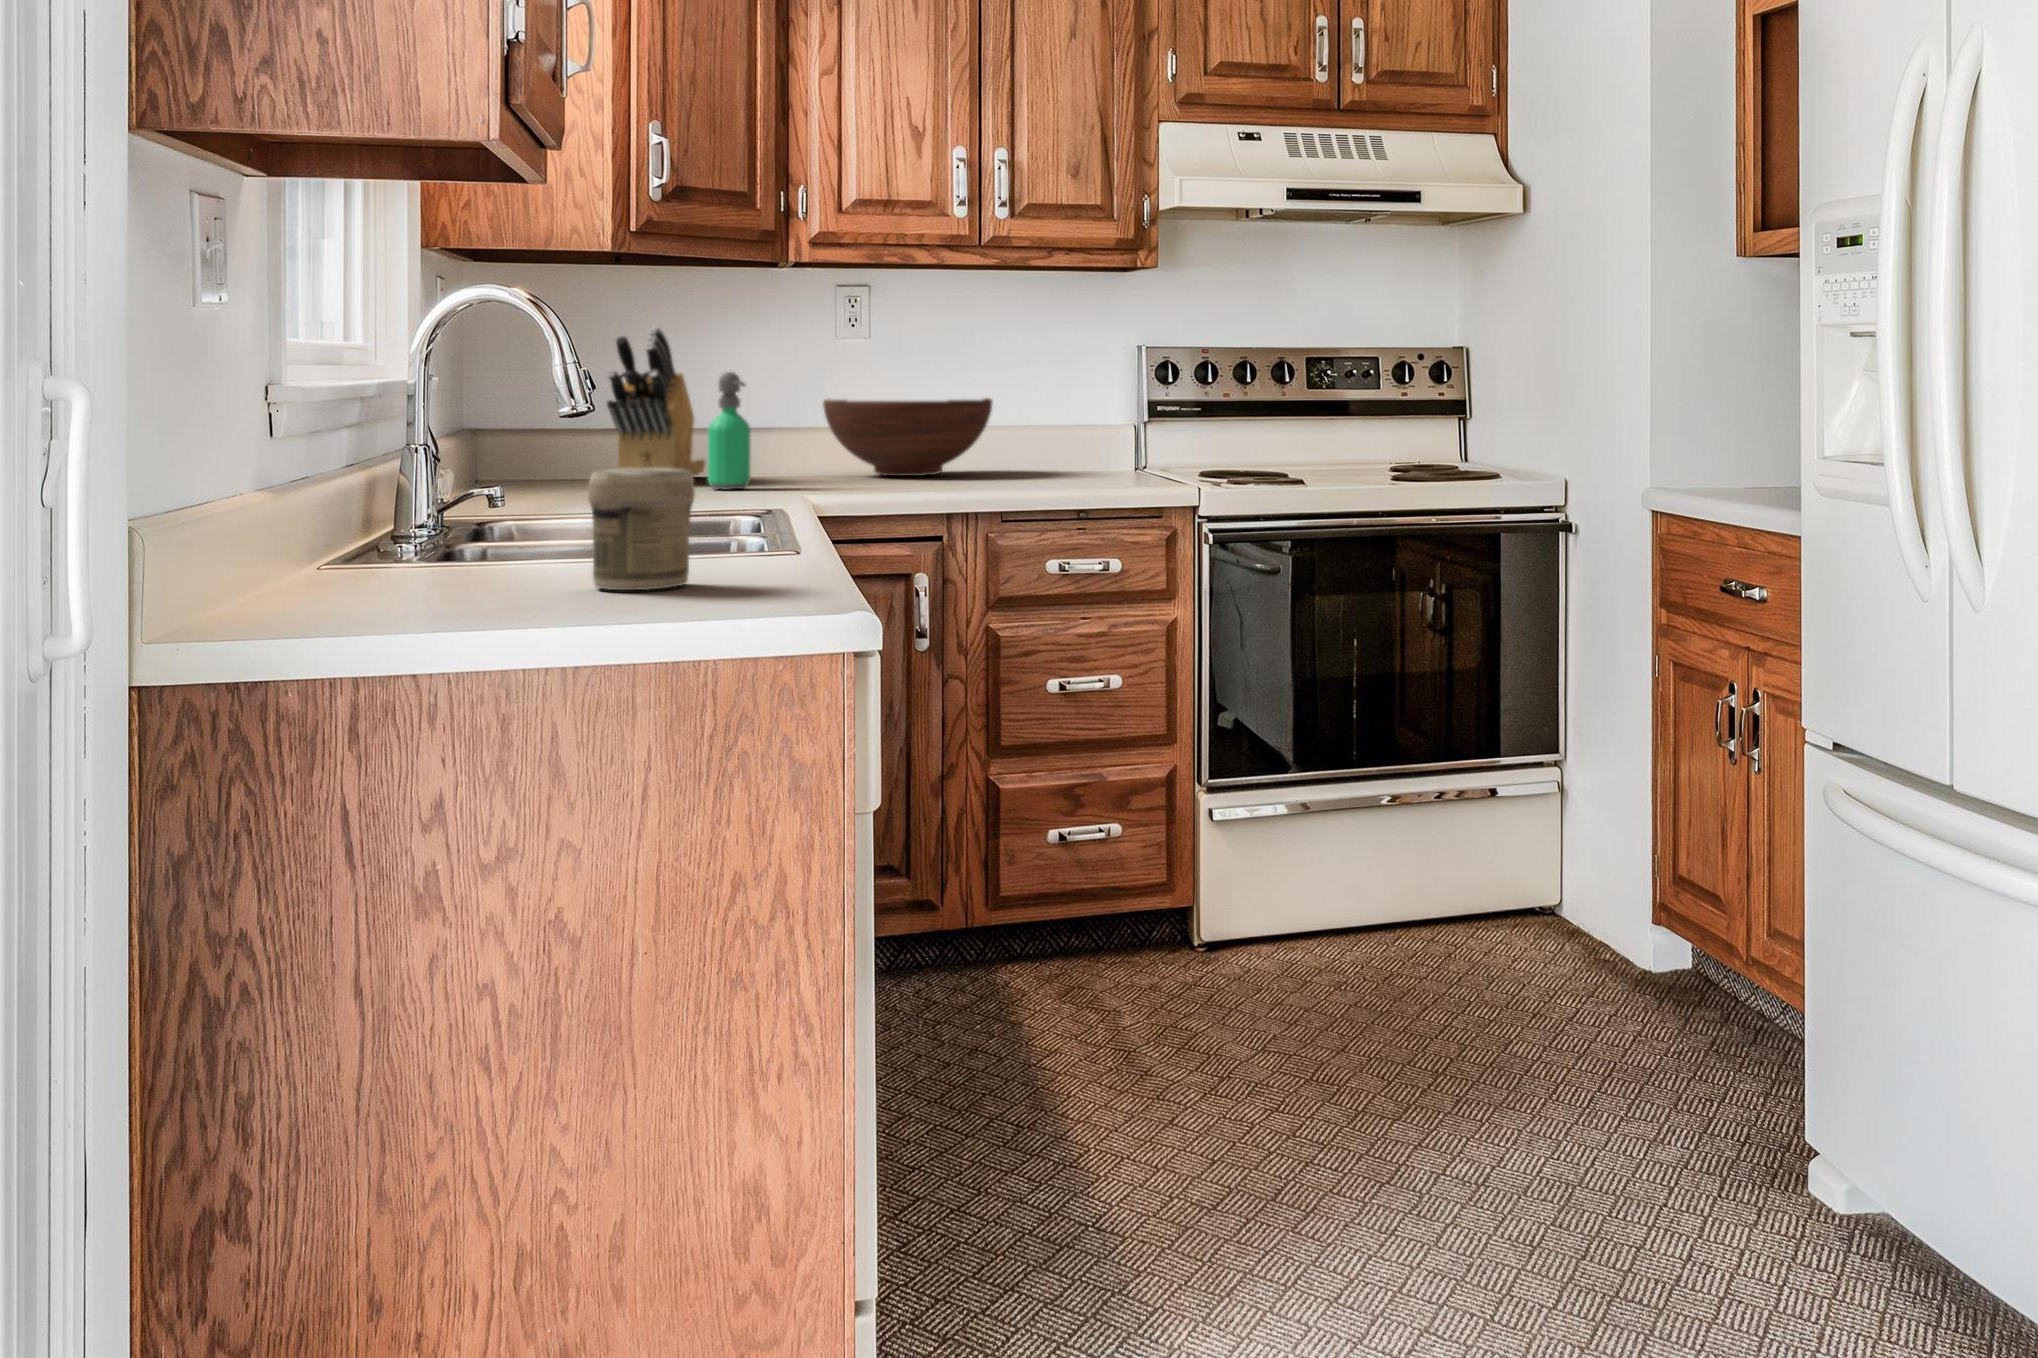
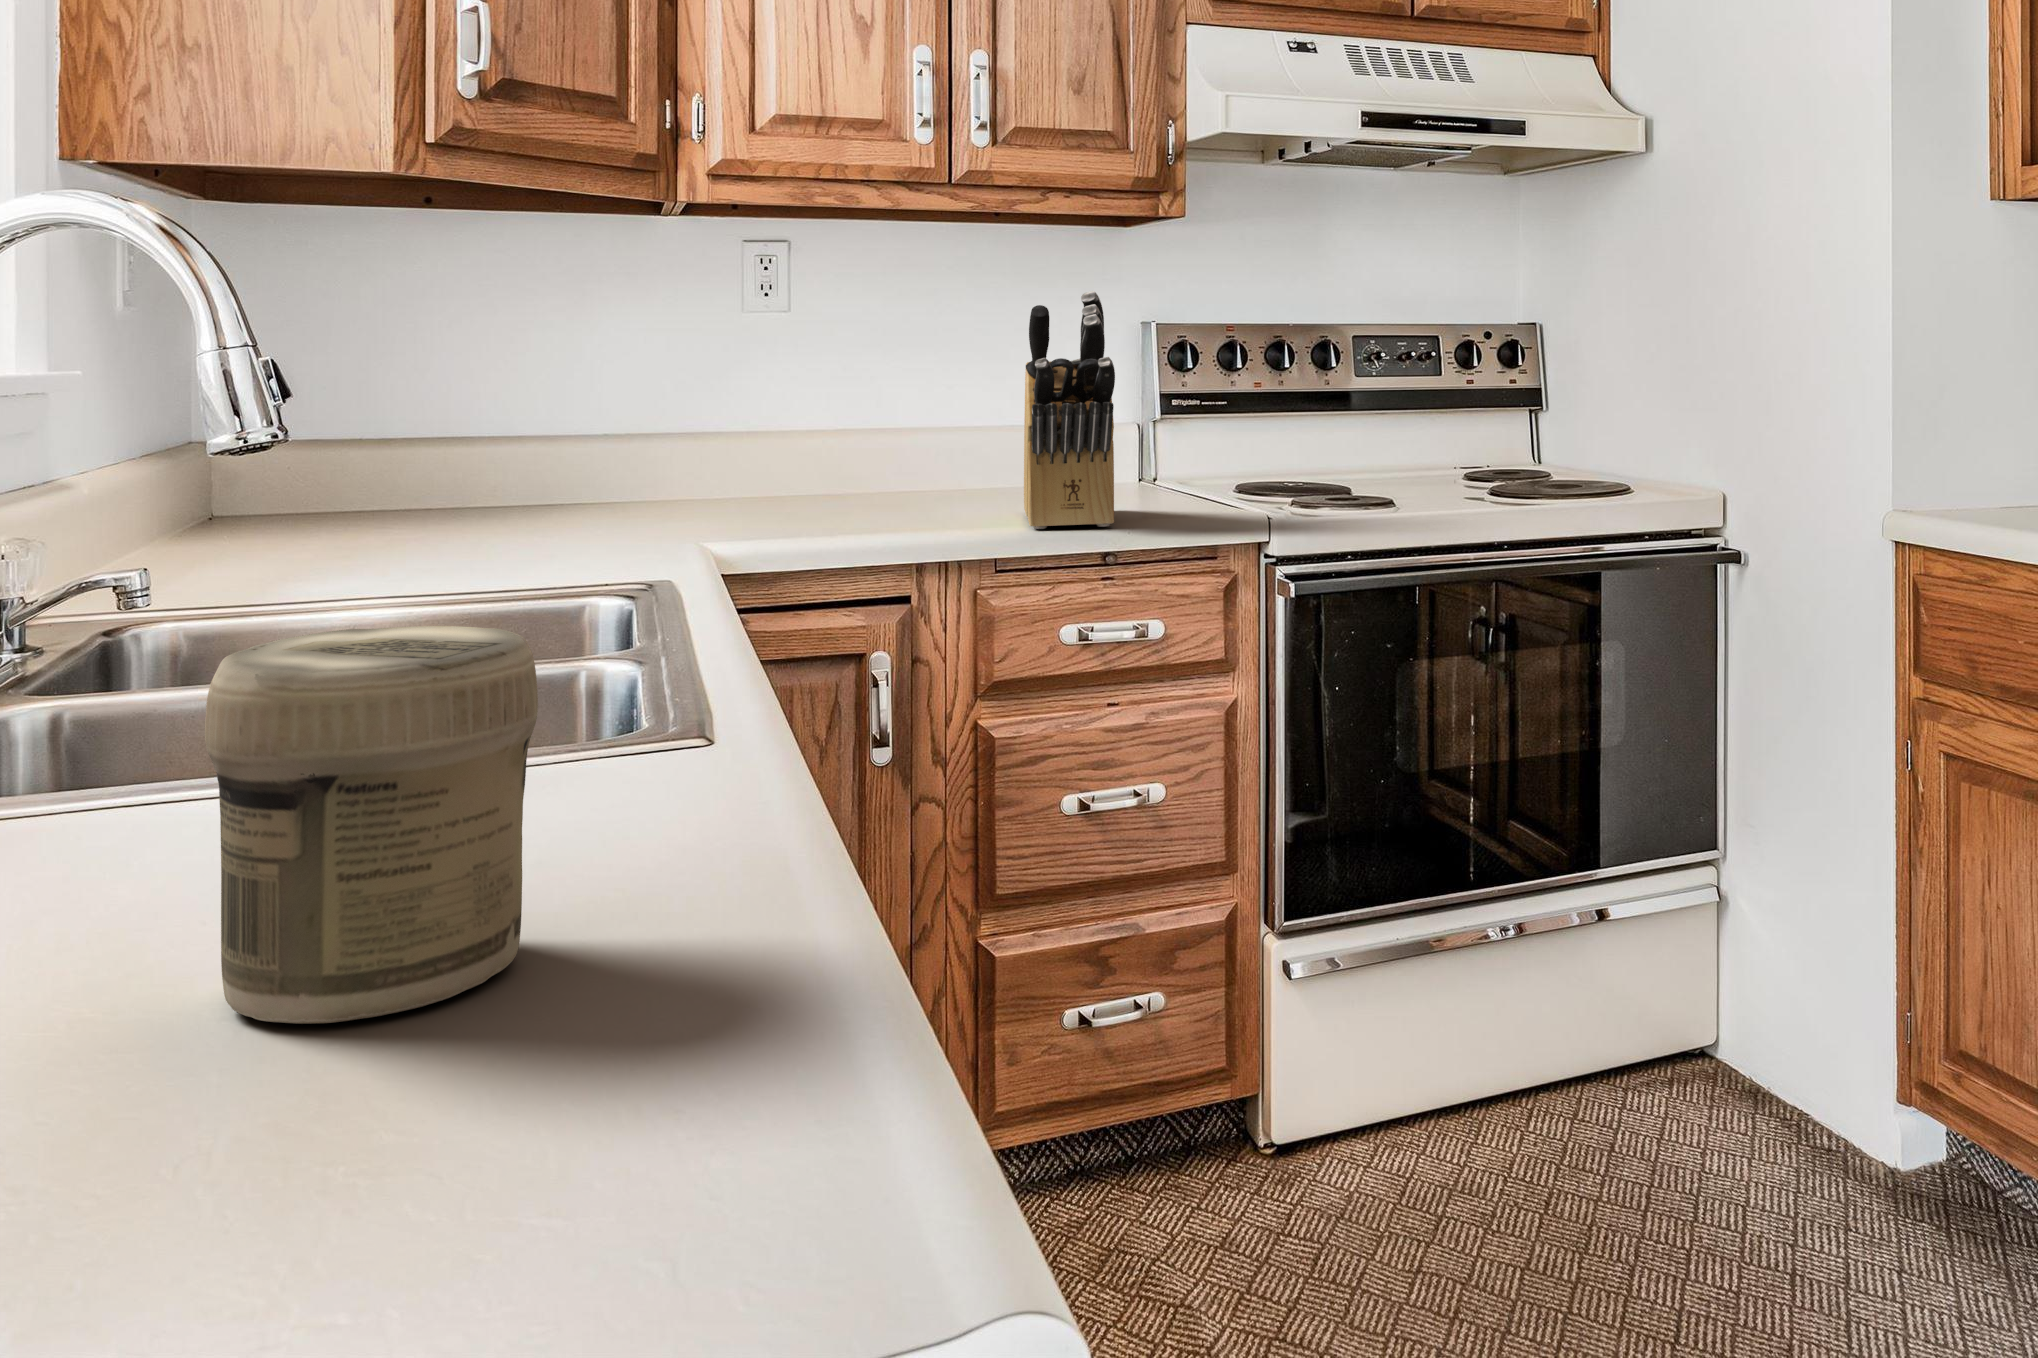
knife block: present [607,327,705,476] -> present [1024,291,1115,529]
soap dispenser: present [708,372,751,490] -> none [558,359,623,531]
fruit bowl: present [823,398,992,476] -> none [722,391,953,499]

